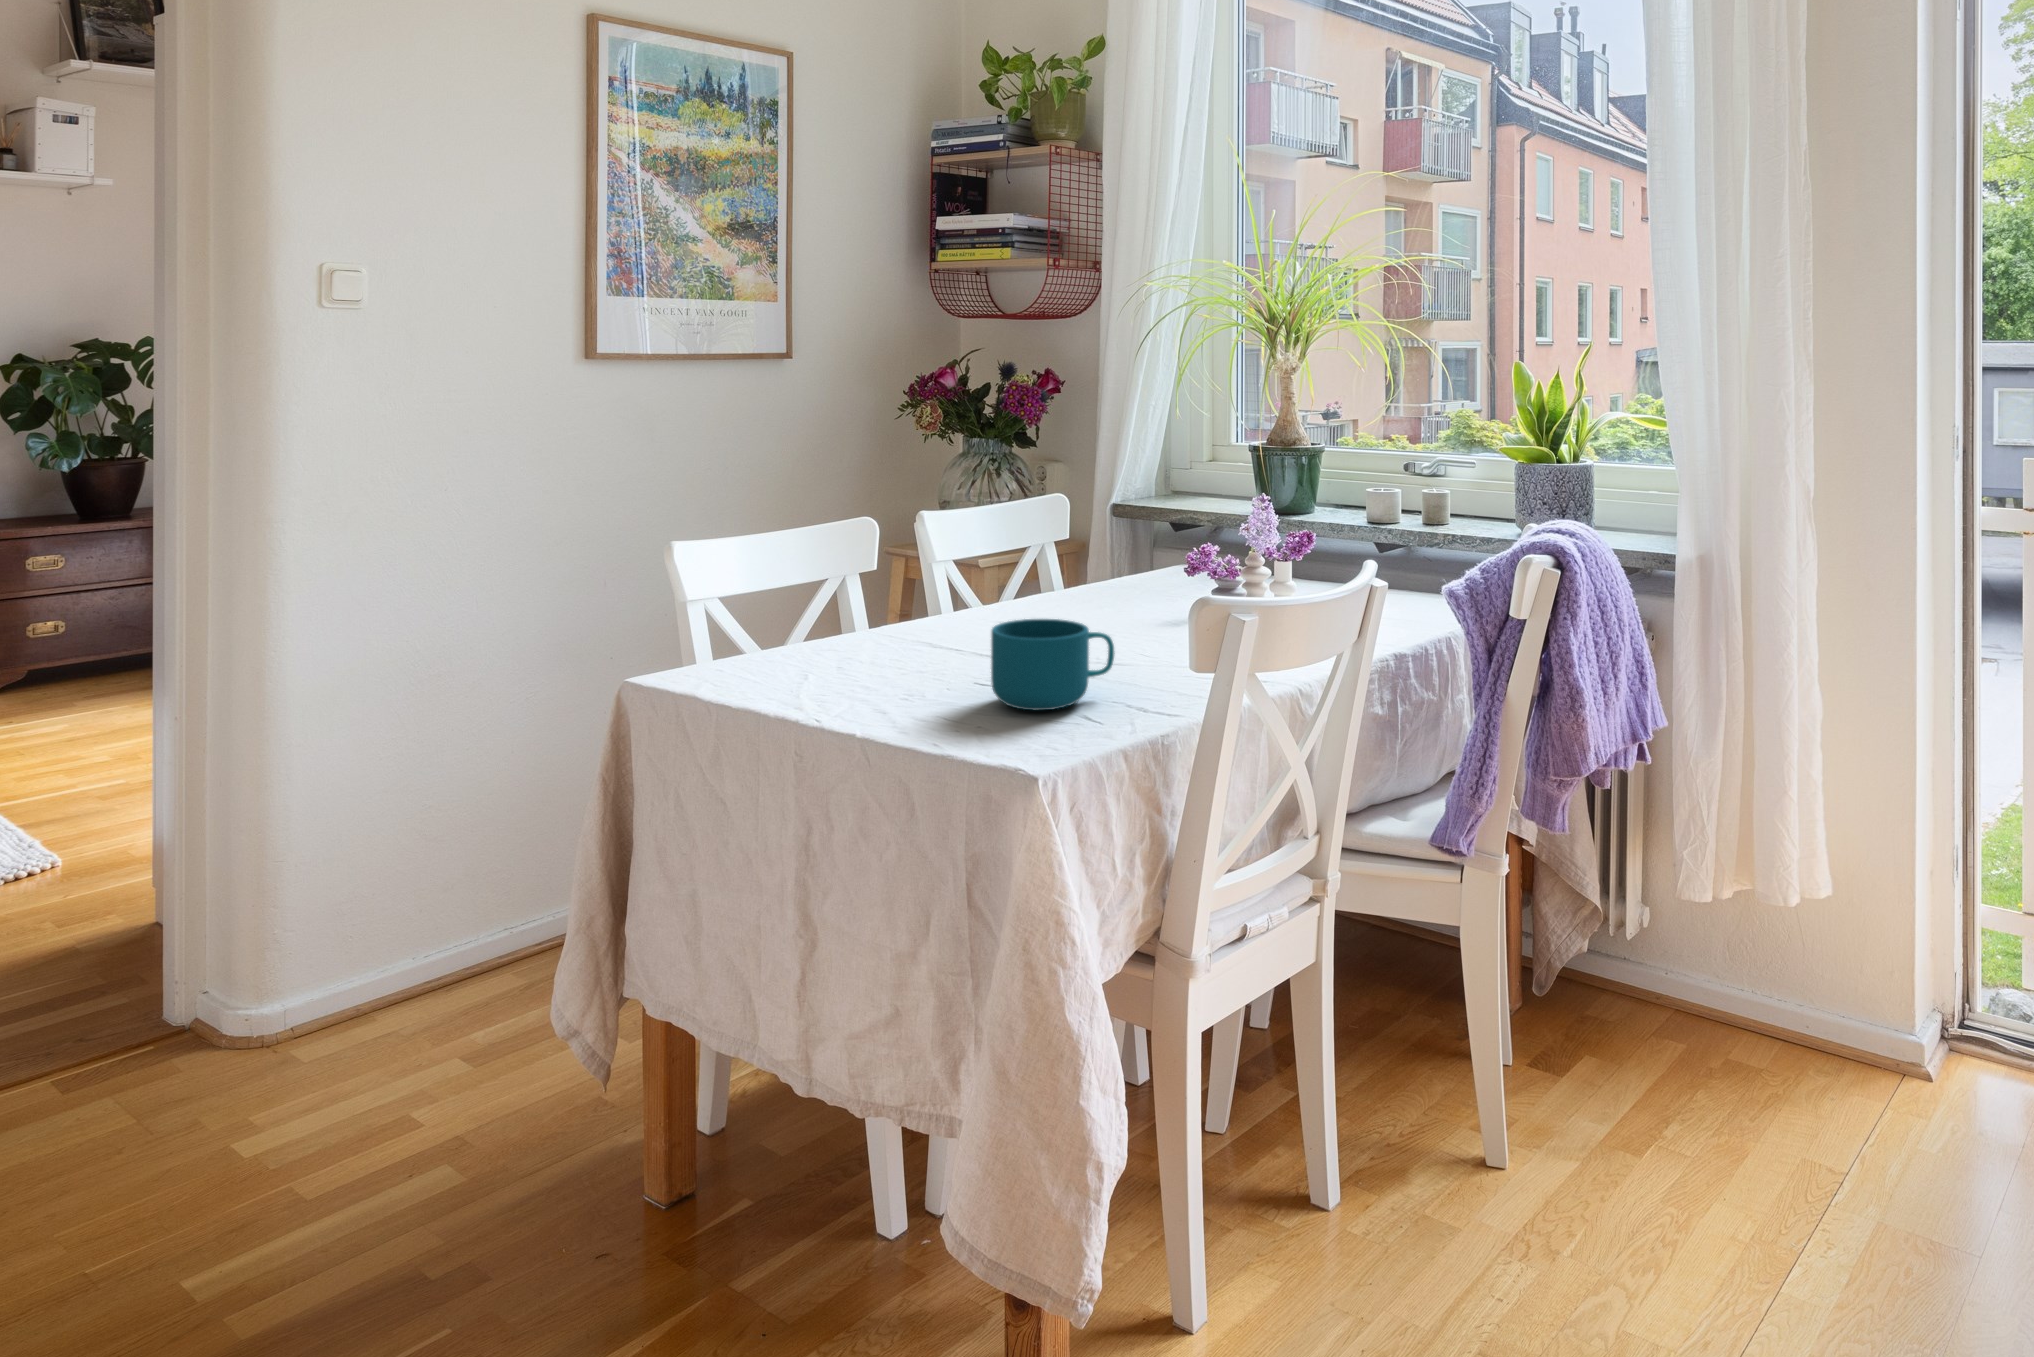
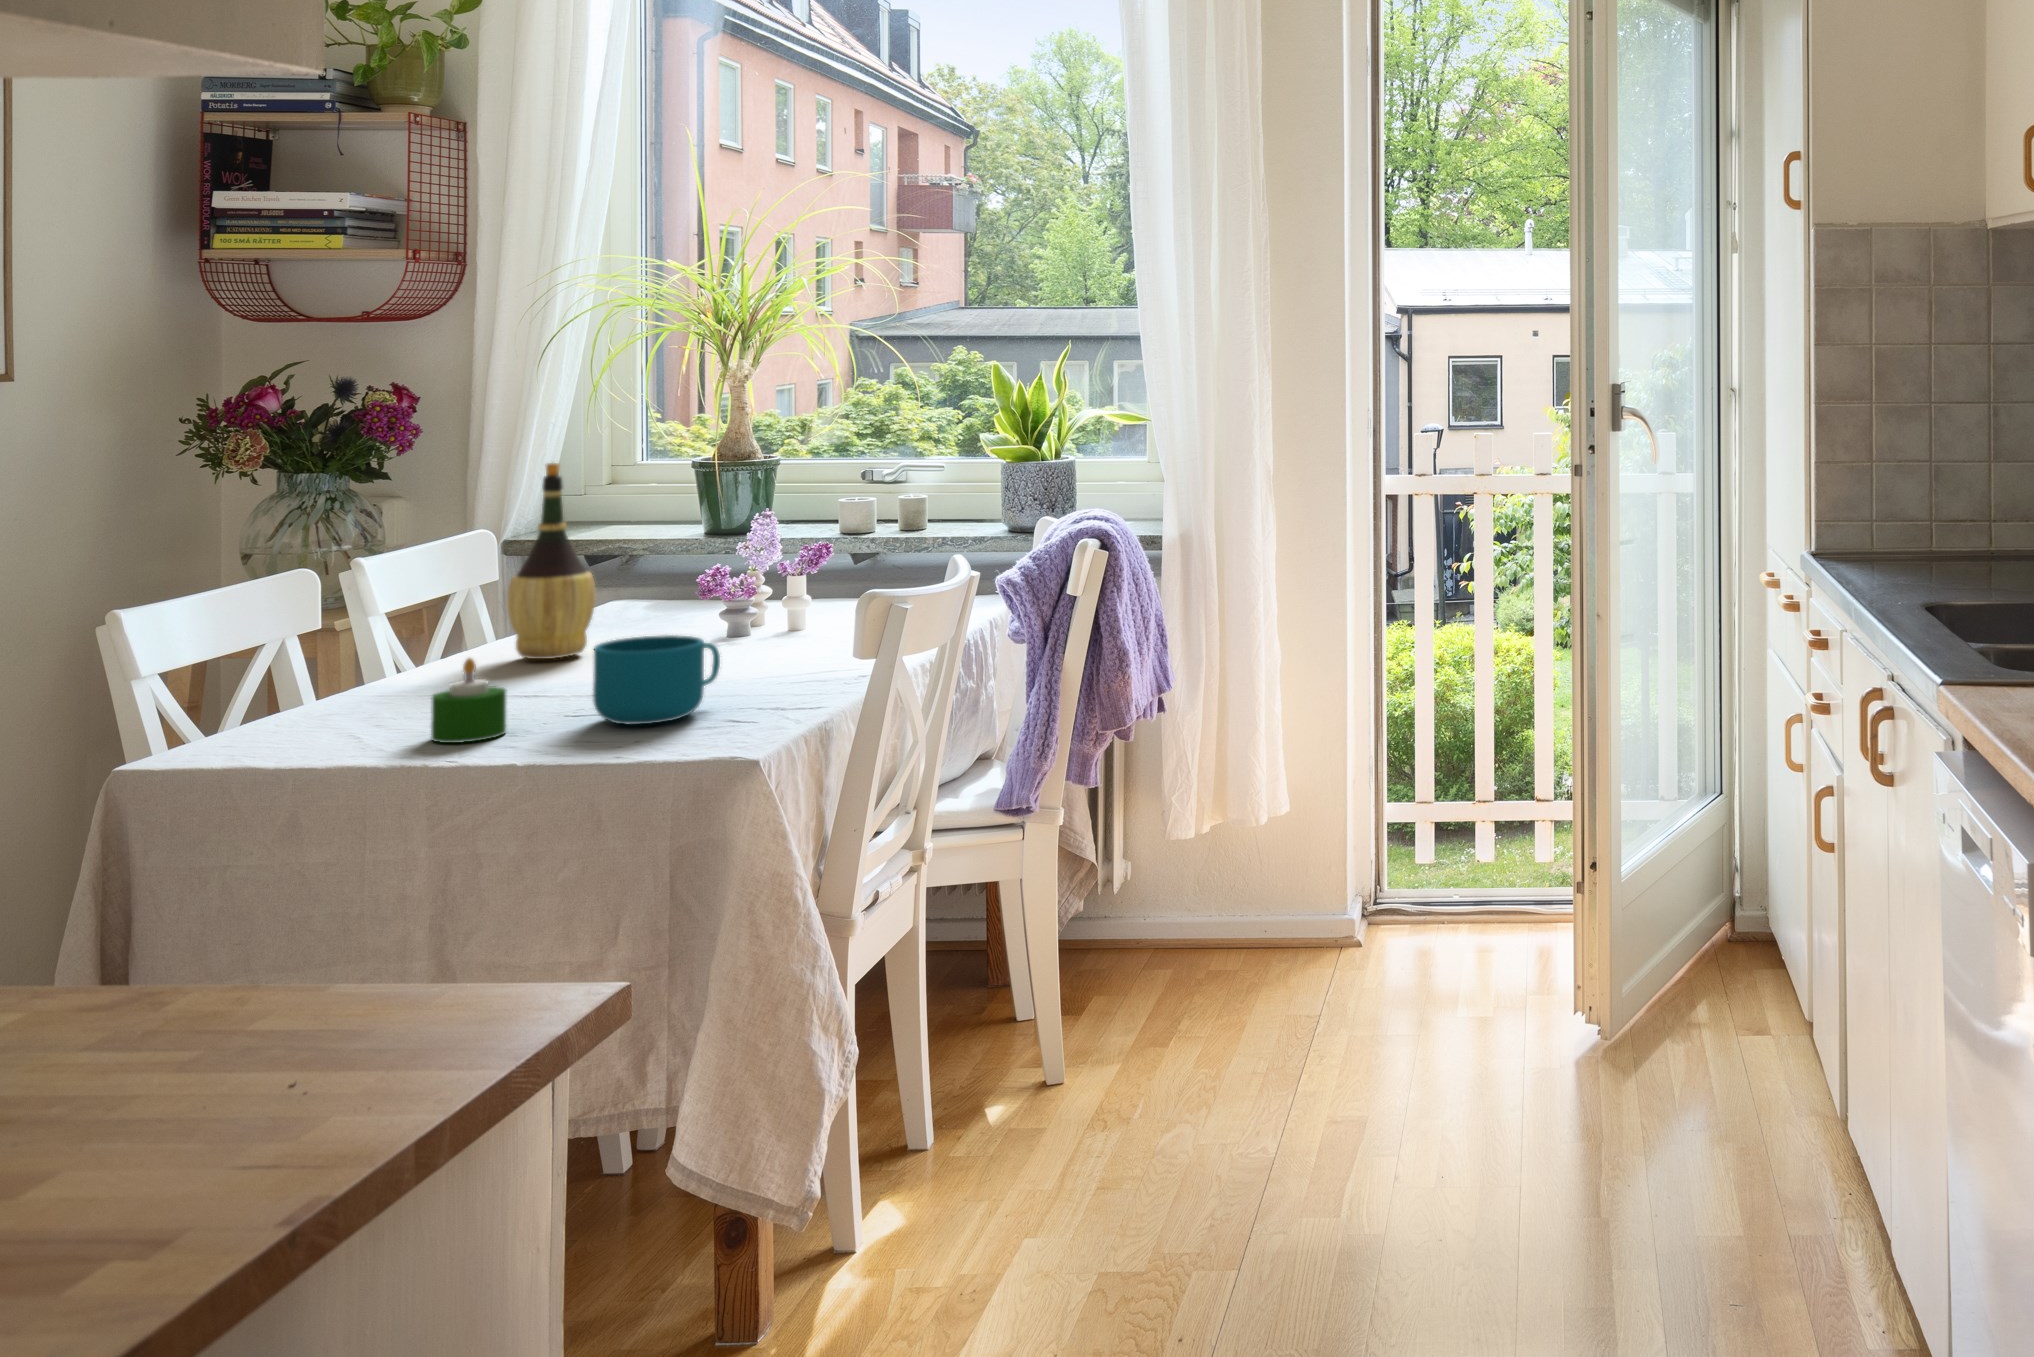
wine bottle: none [1020,441,1091,620] -> present [507,463,596,659]
candle: none [867,622,928,703] -> present [431,658,506,743]

